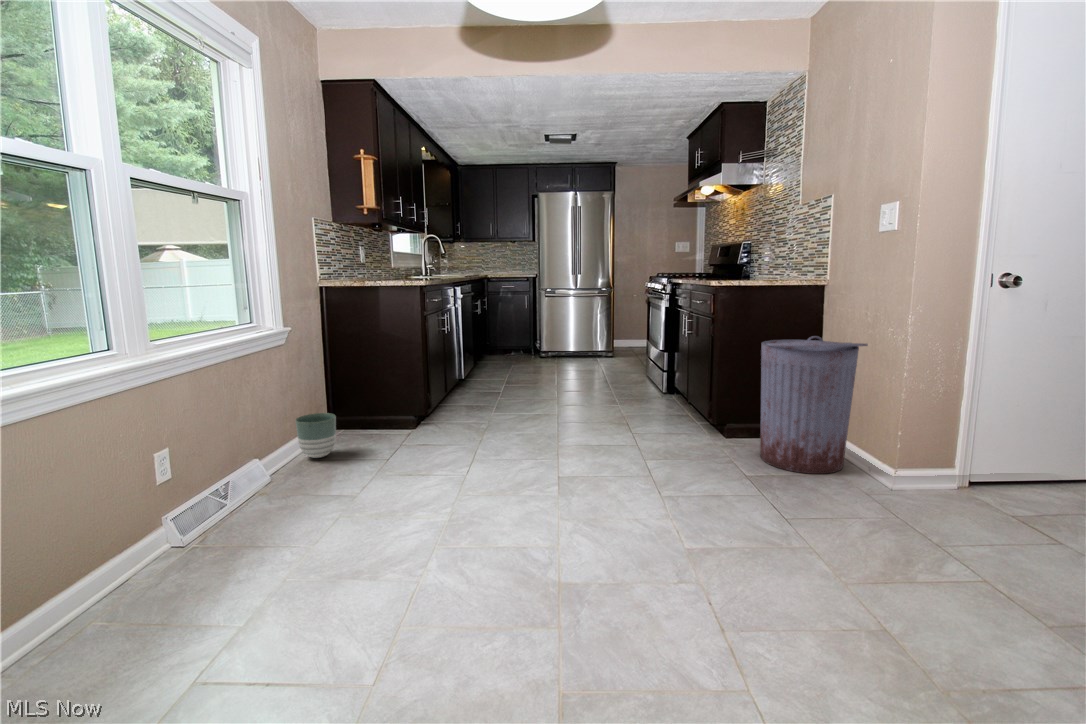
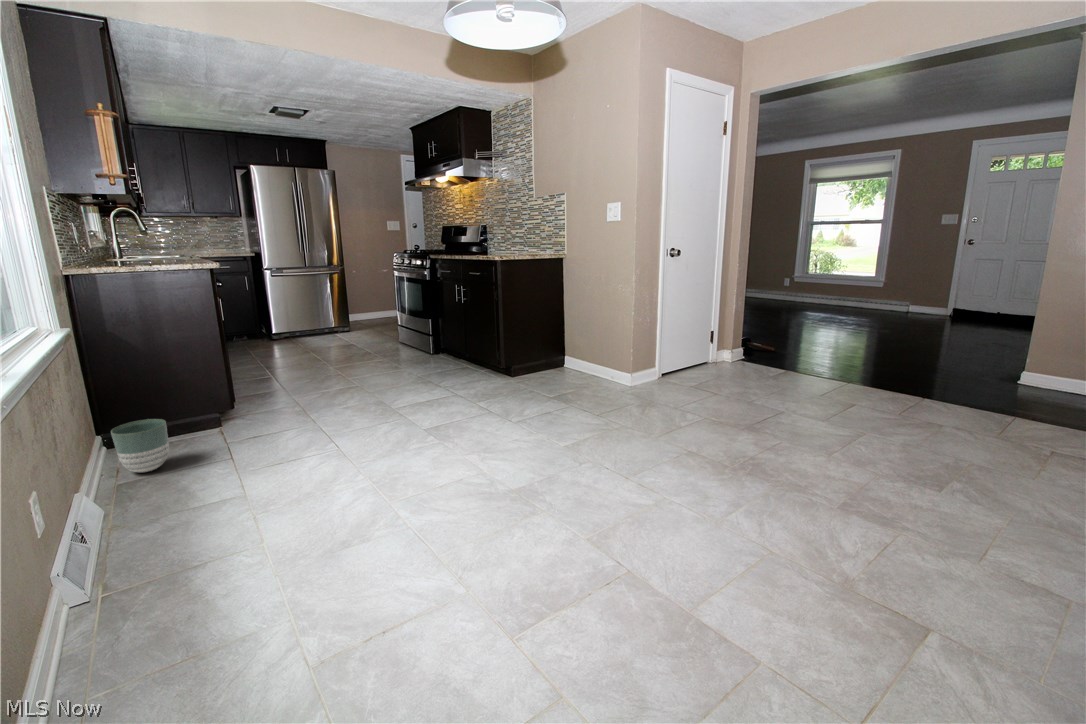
trash can: present [760,336,868,474] -> none [544,293,611,387]

